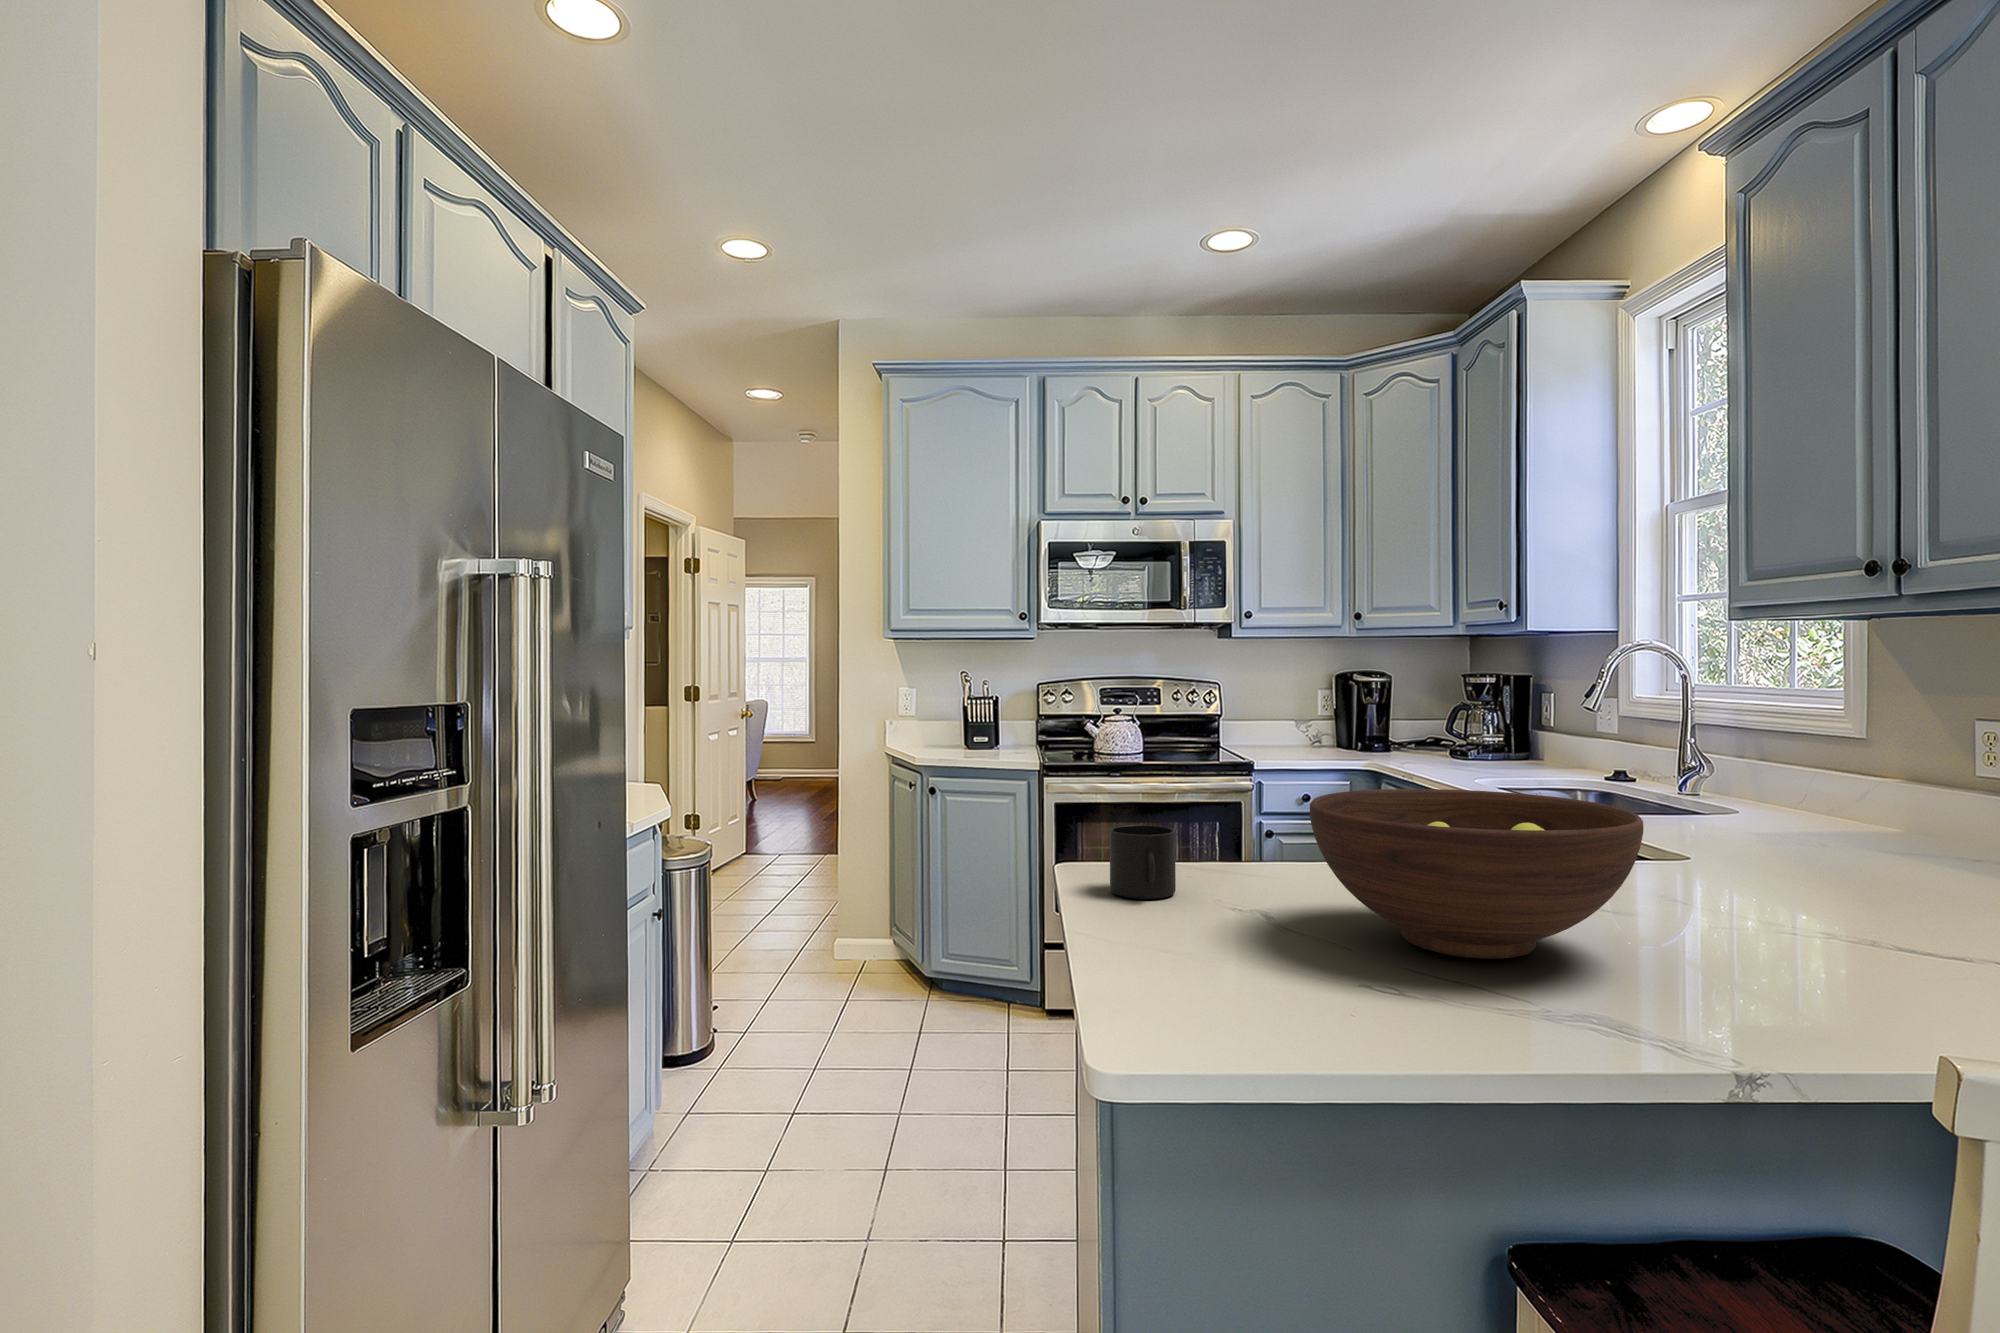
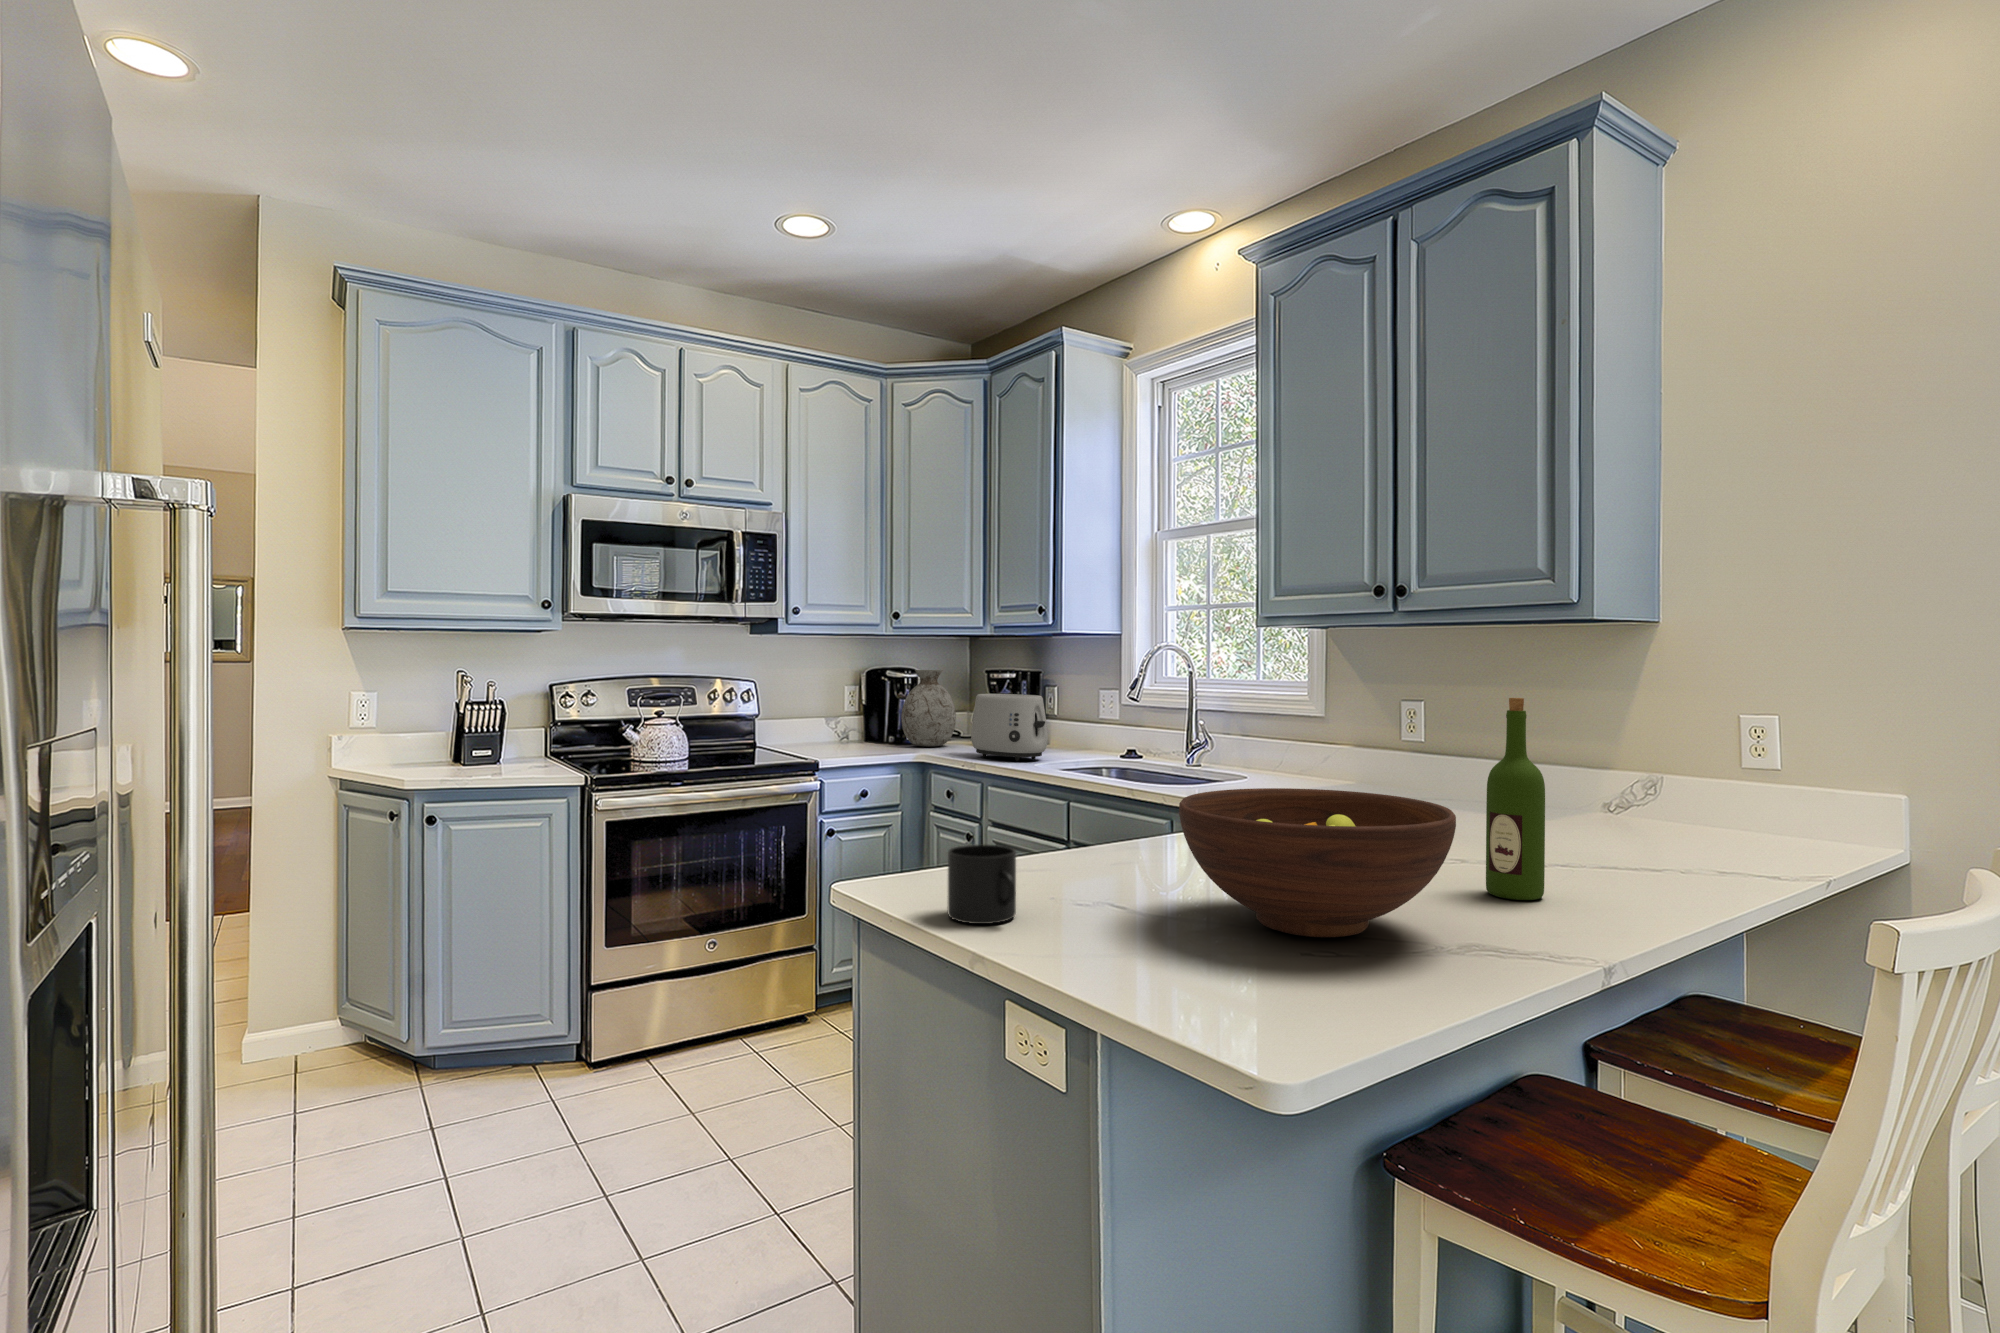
vase: none [1363,672,1424,753] -> present [901,670,956,747]
wine bottle: none [1809,690,1902,965] -> present [1486,698,1545,900]
toaster: none [1420,697,1504,770] -> present [971,694,1048,761]

